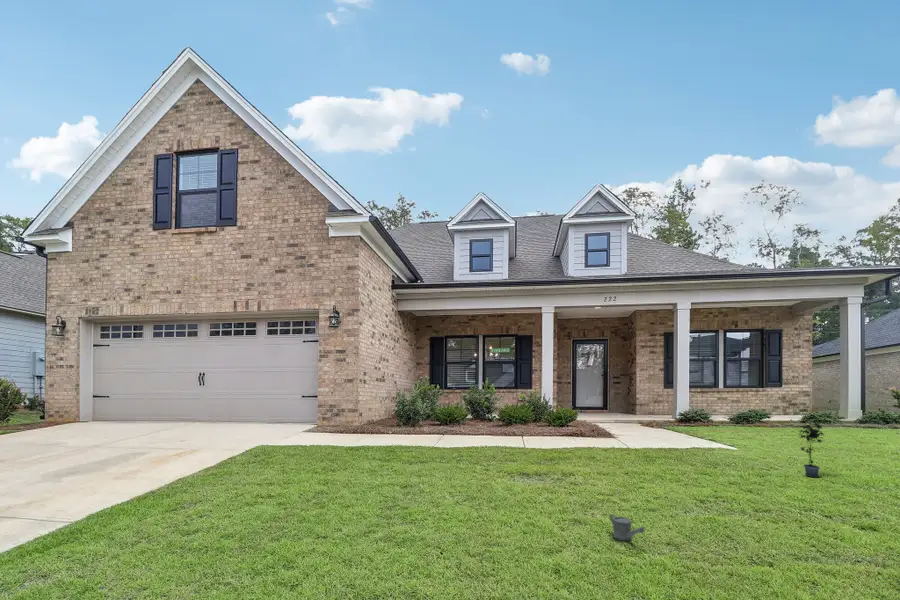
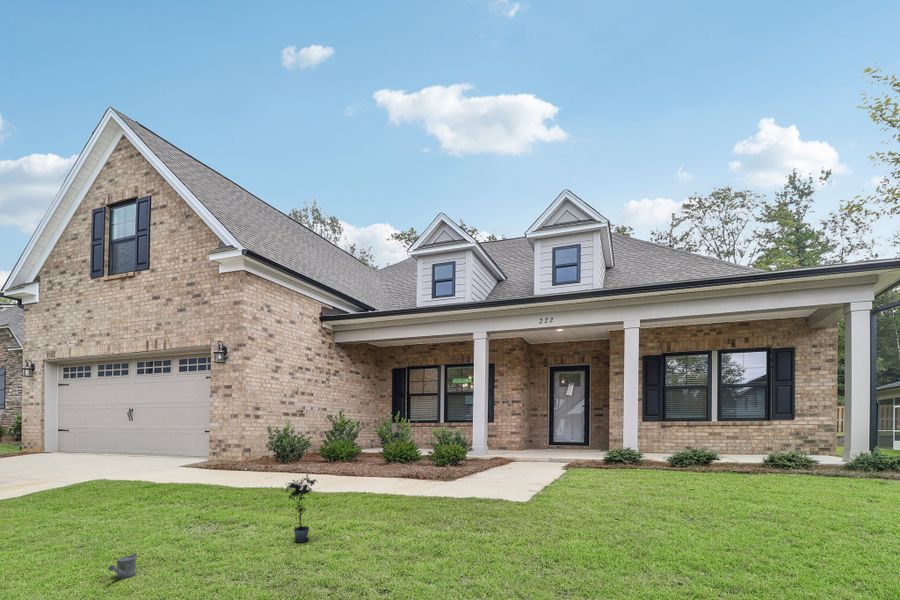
potted plant: present [800,421,824,477] -> present [286,474,316,542]

